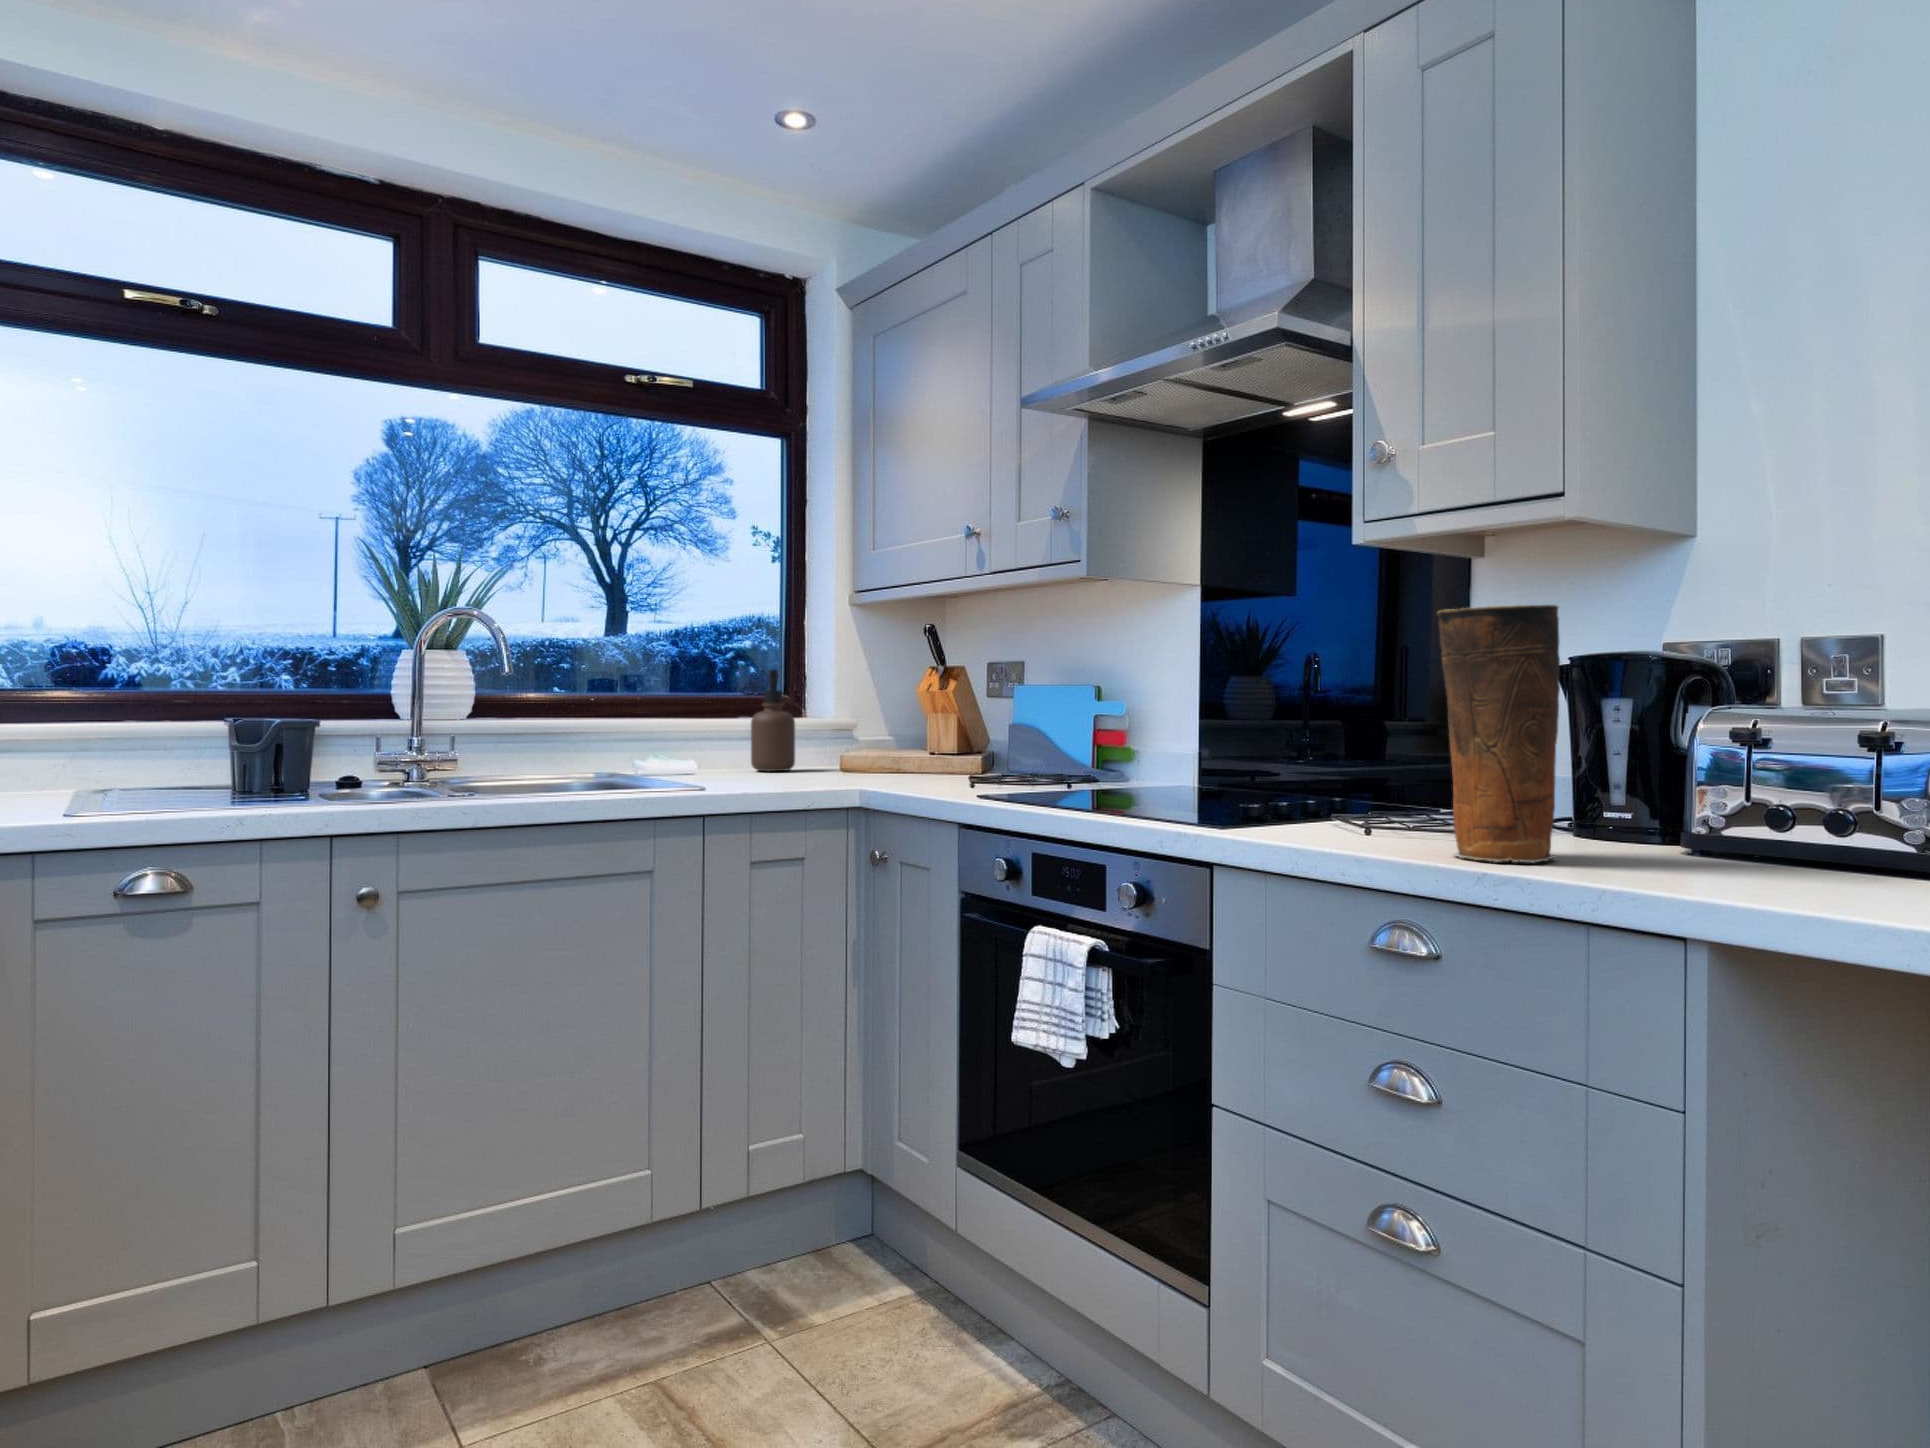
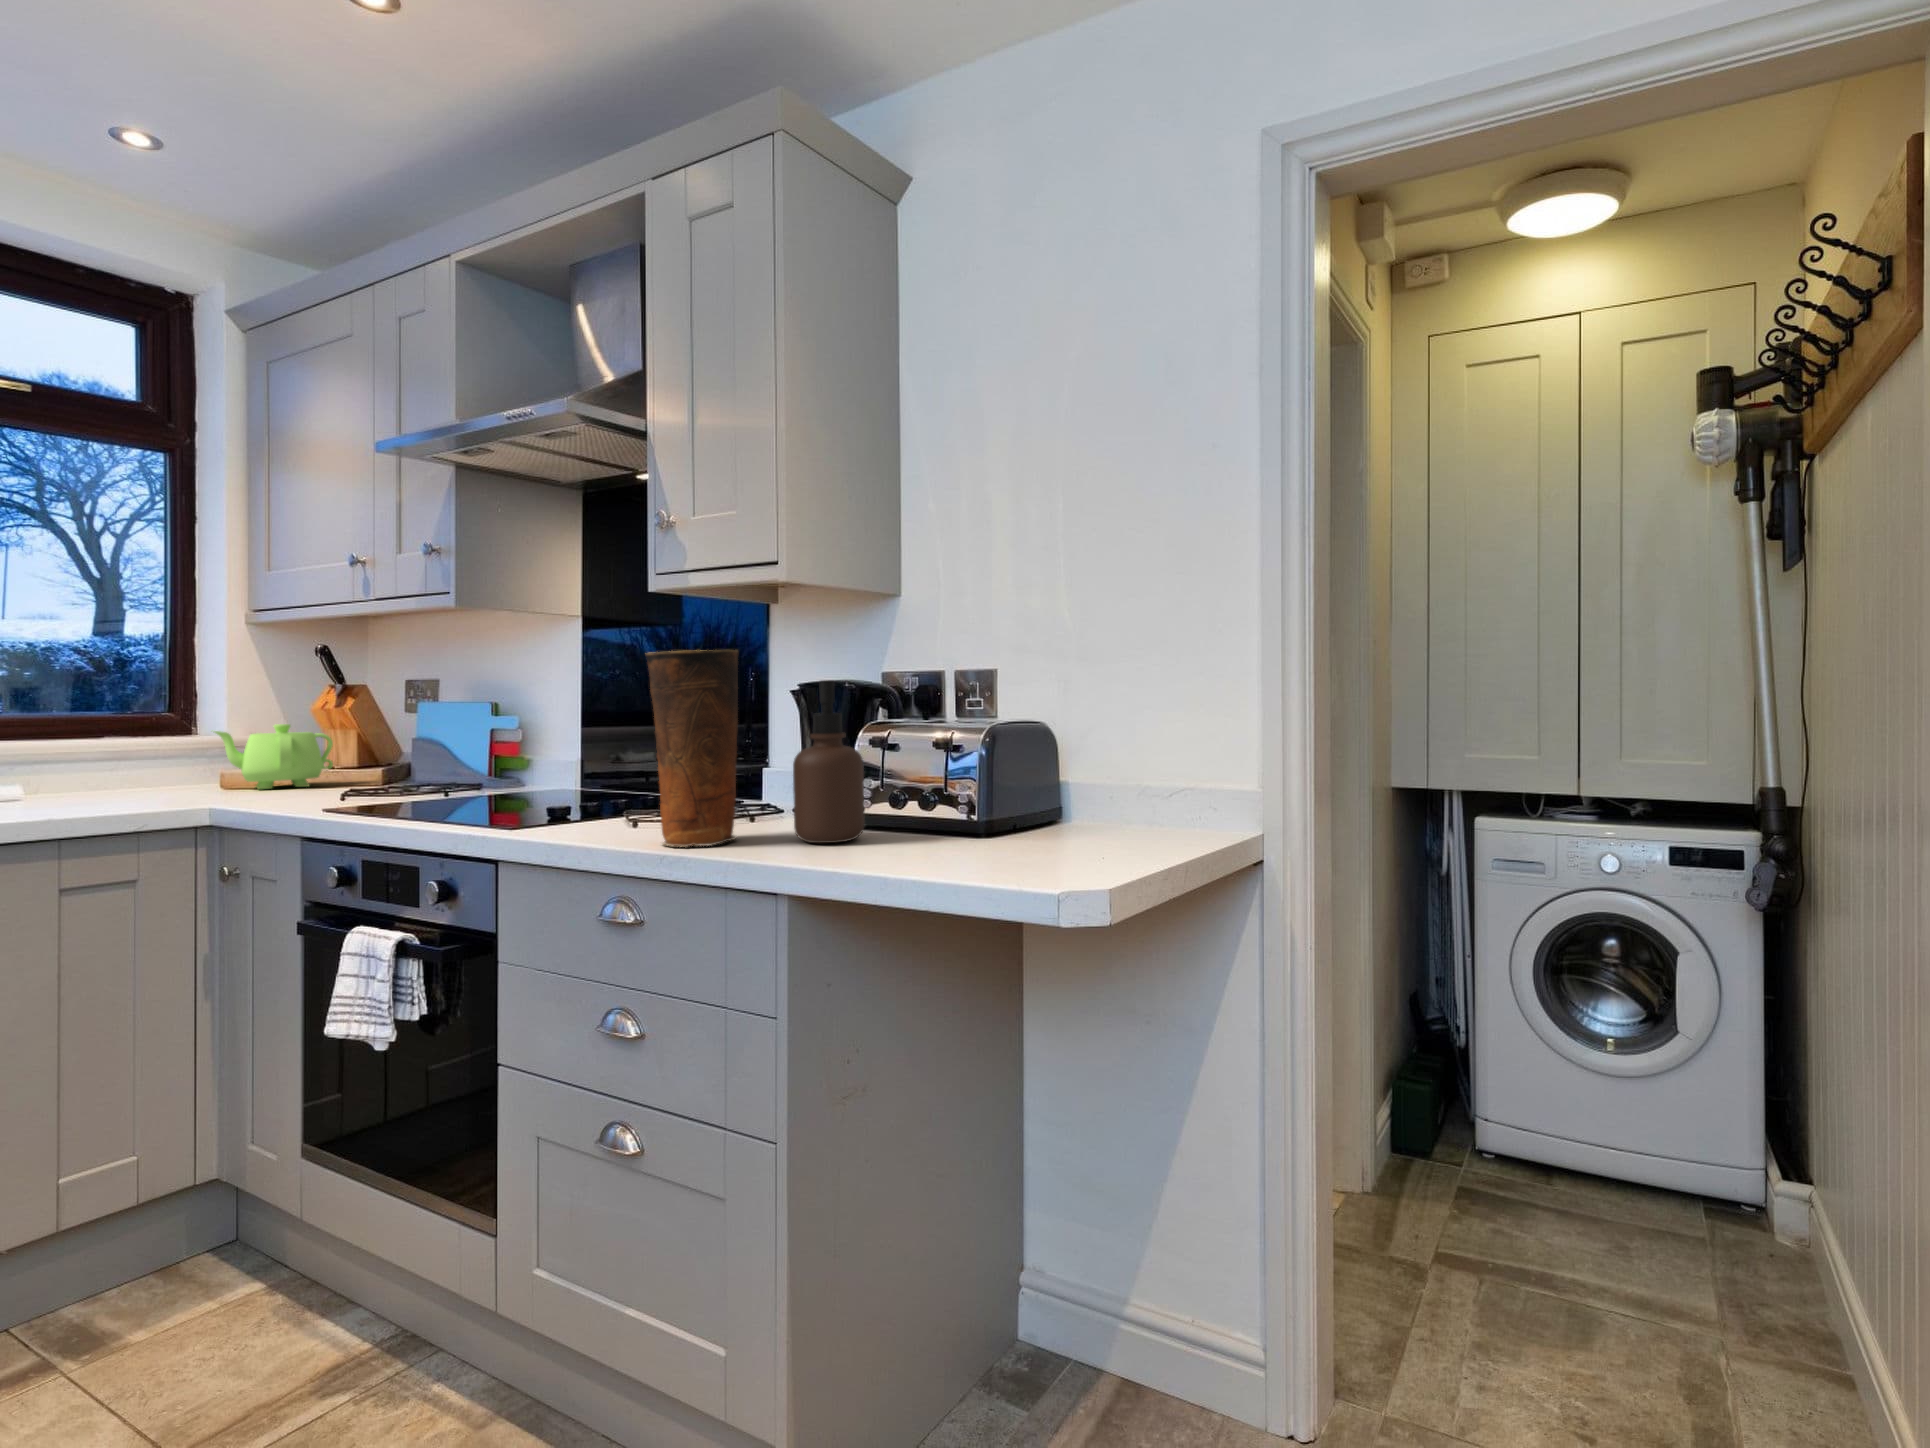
soap dispenser: present [751,670,795,771] -> present [793,681,865,843]
teapot: none [839,707,939,774] -> present [214,724,333,789]

